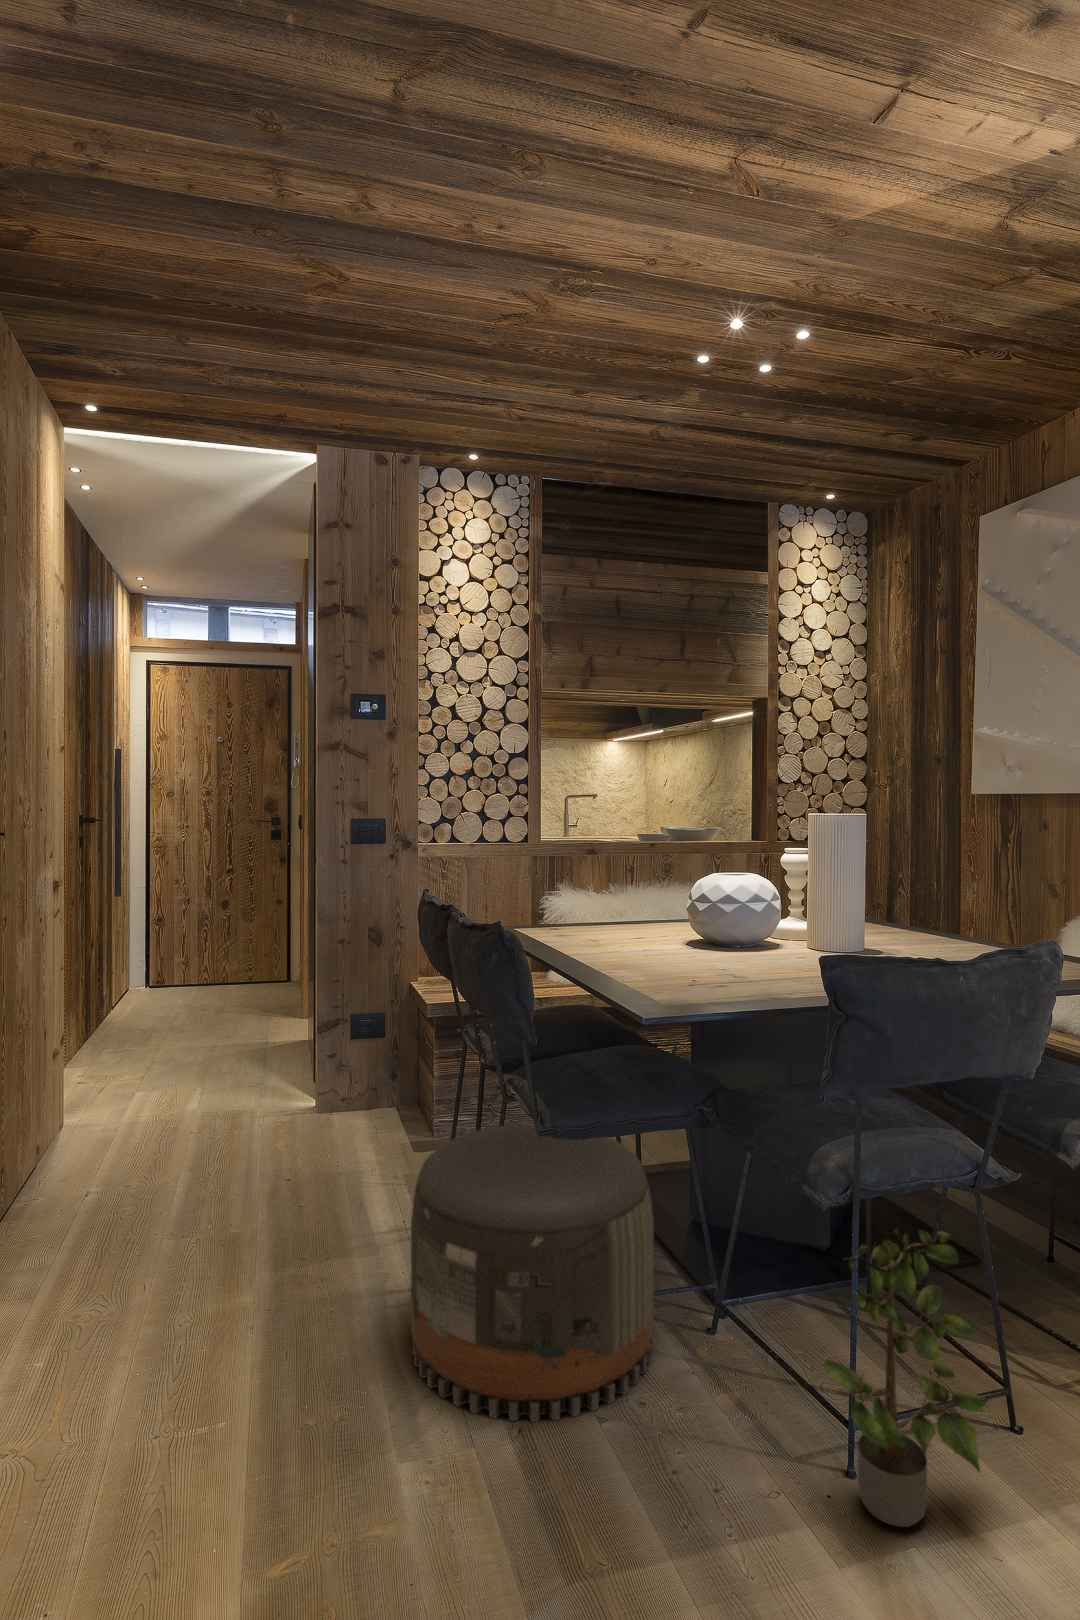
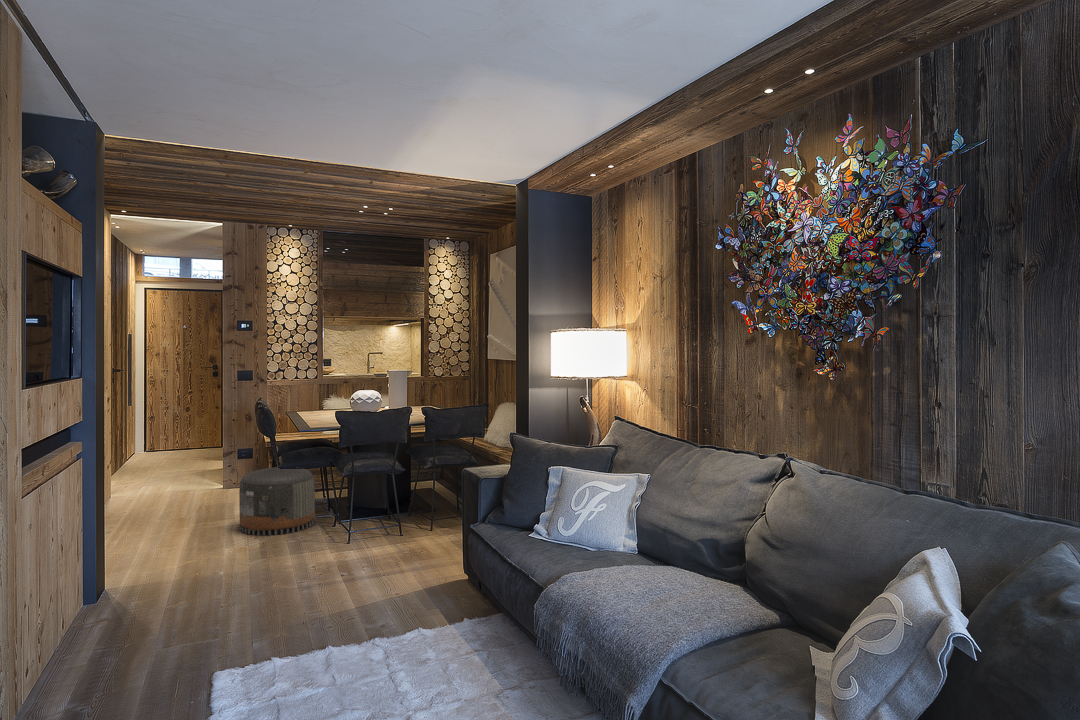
potted plant: present [824,1229,991,1527] -> none [336,472,377,541]

